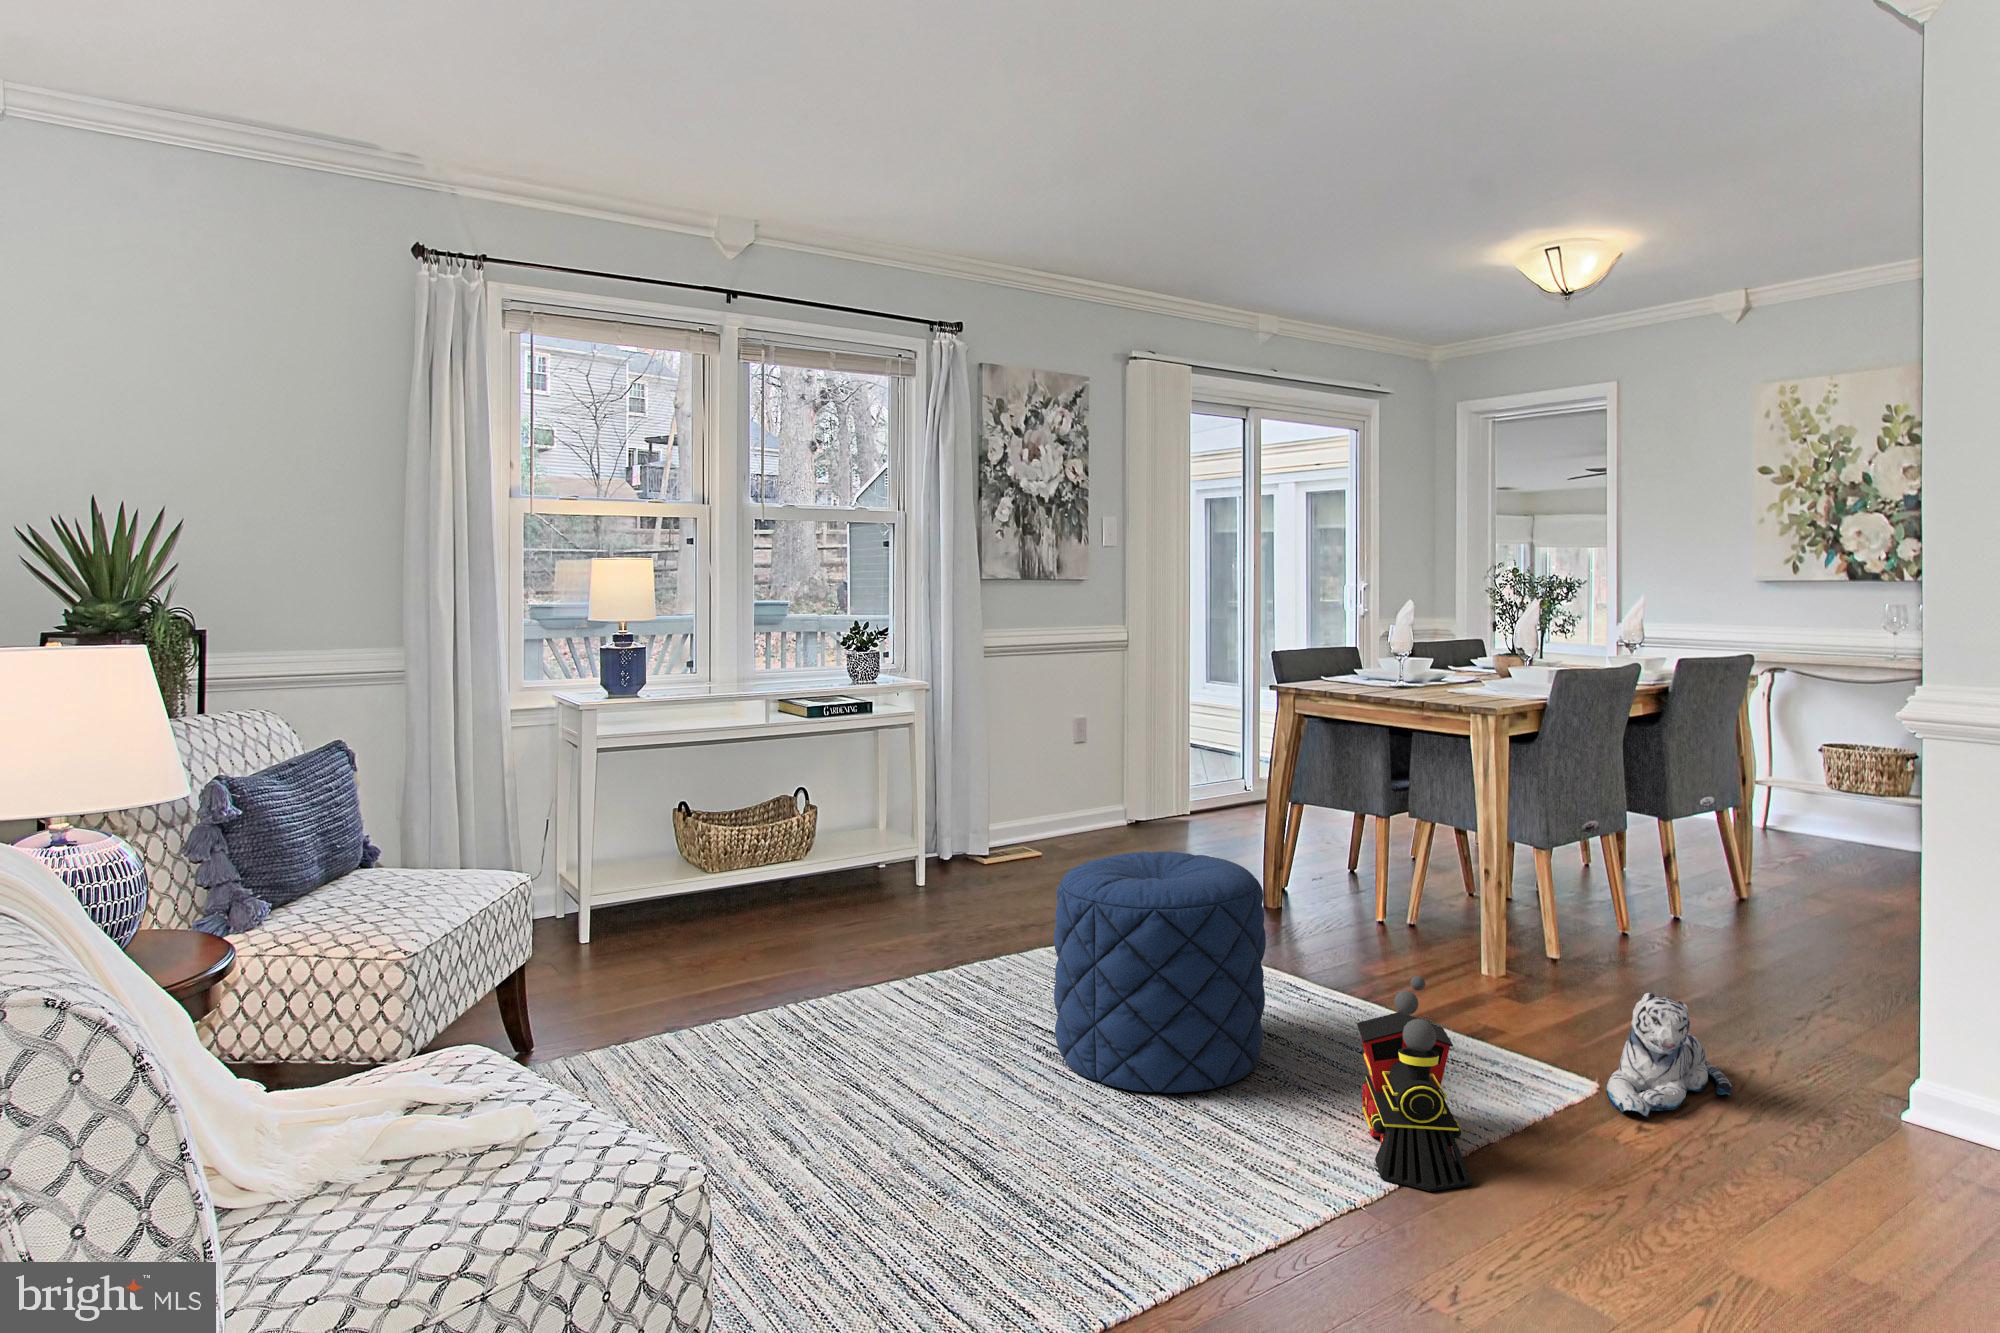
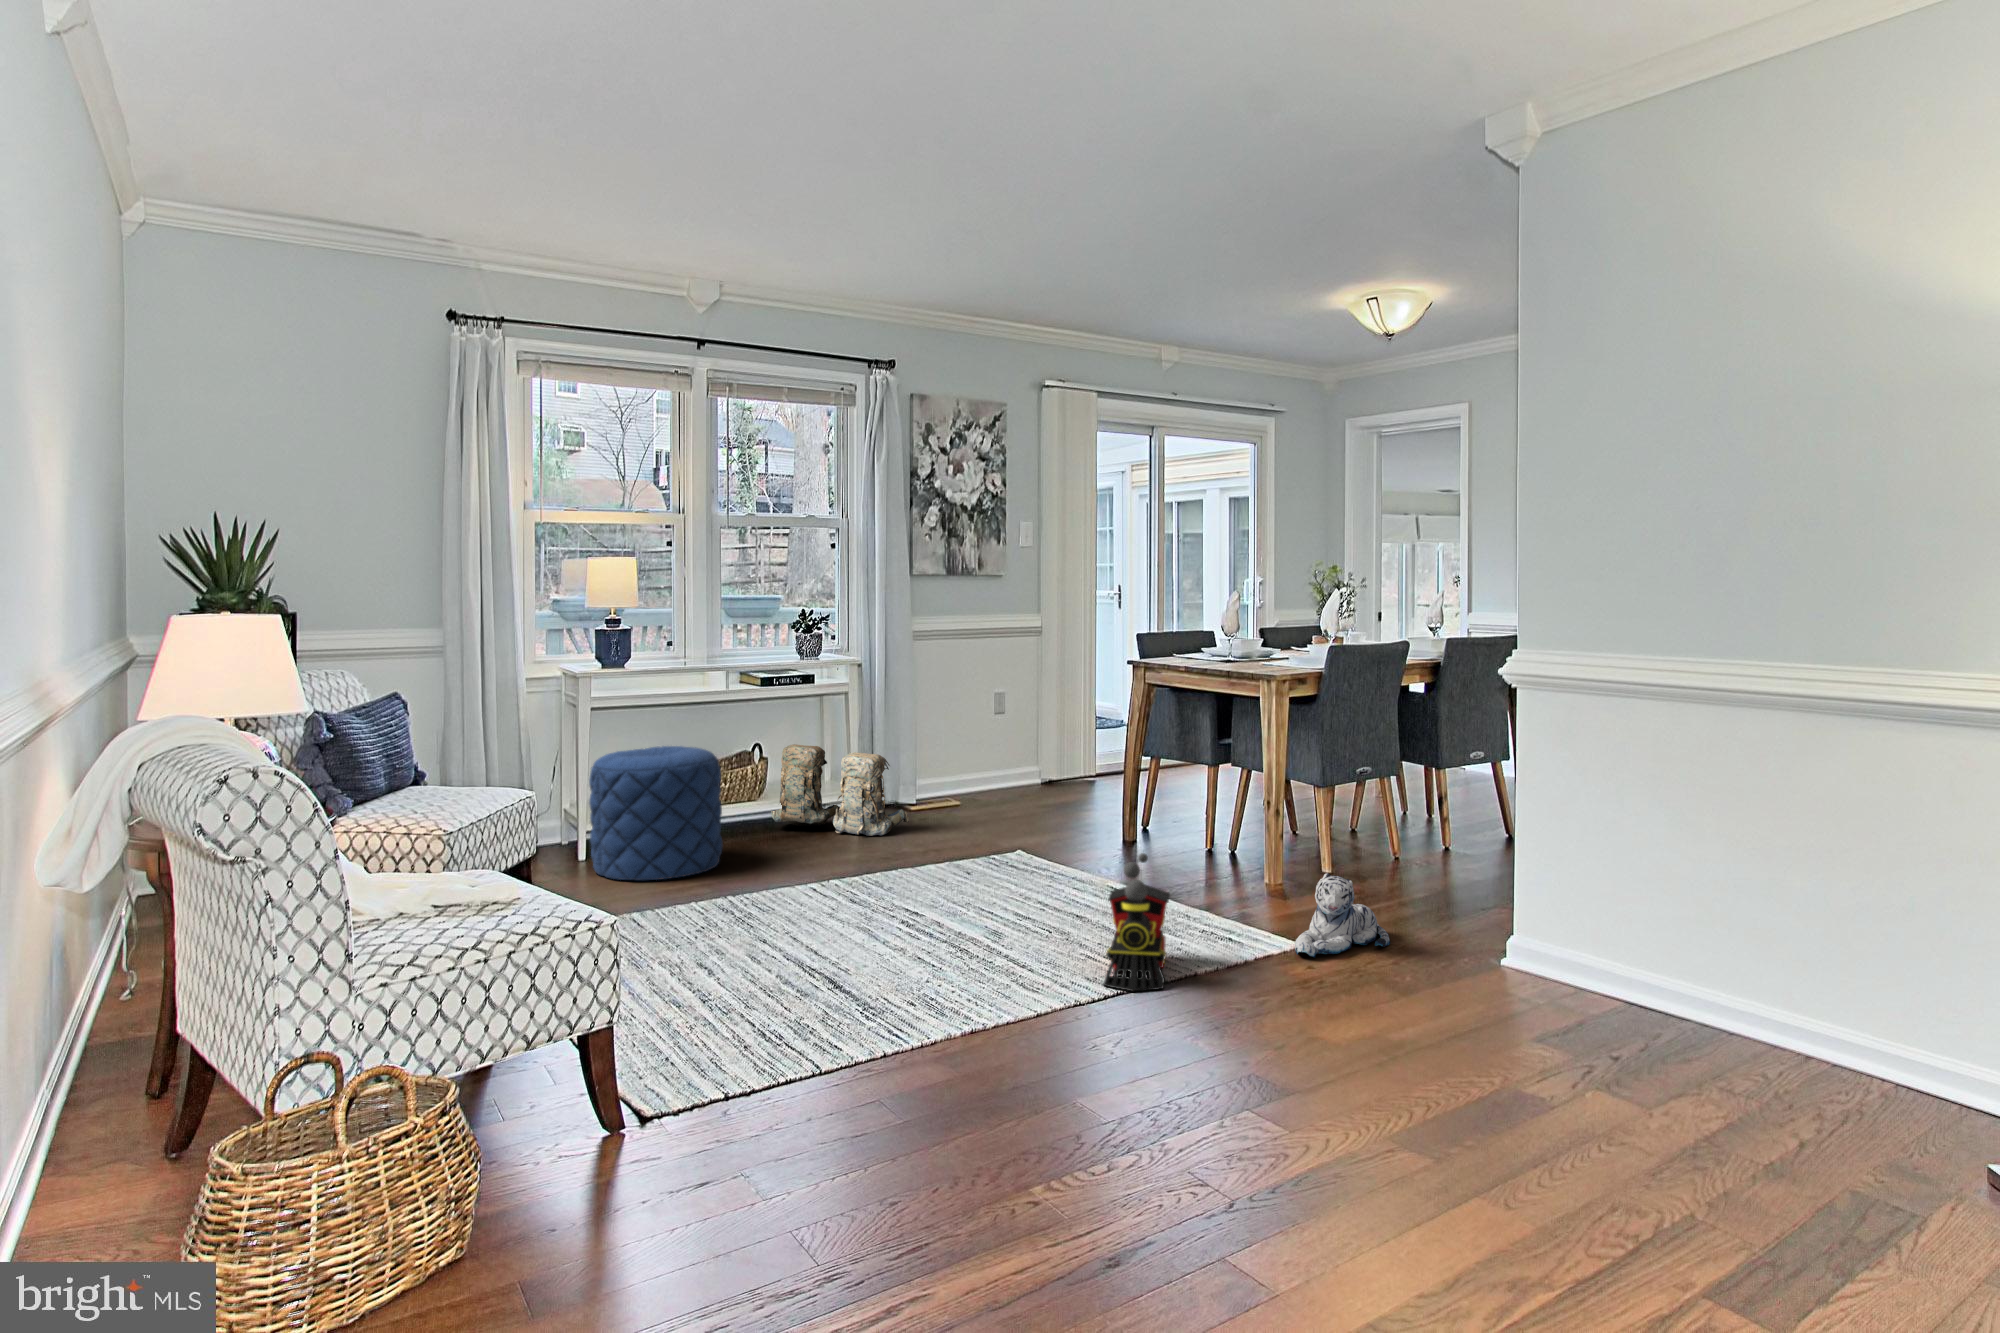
backpack: none [821,790,992,905] -> present [771,744,909,836]
pouf: present [1054,852,1266,1093] -> present [589,746,722,880]

